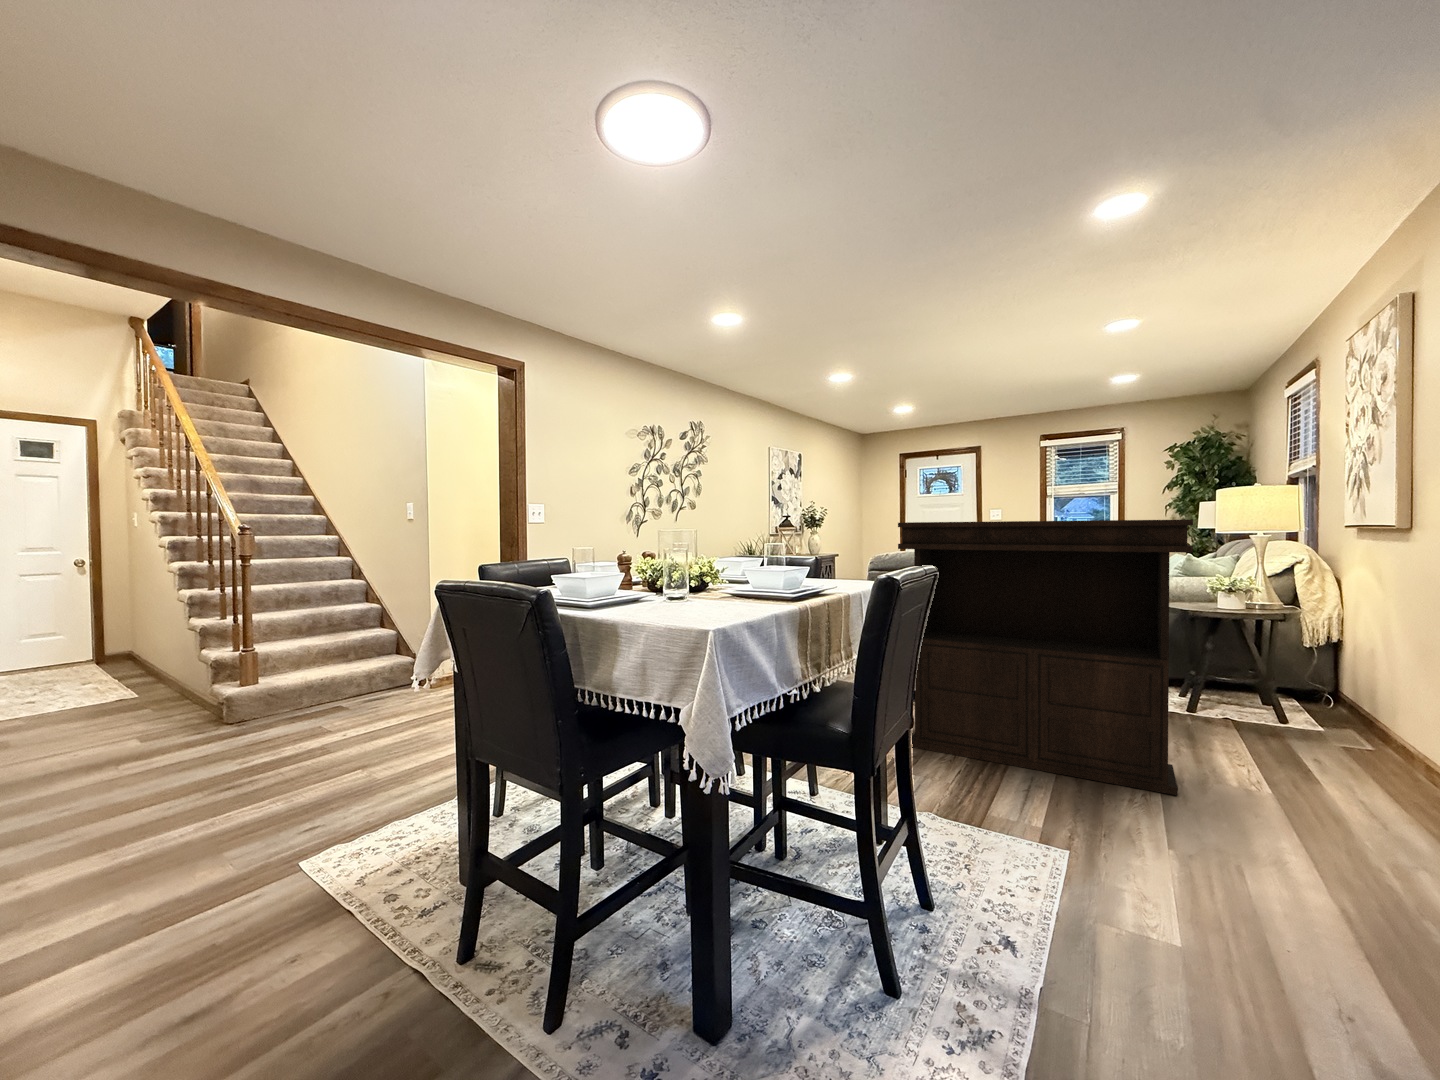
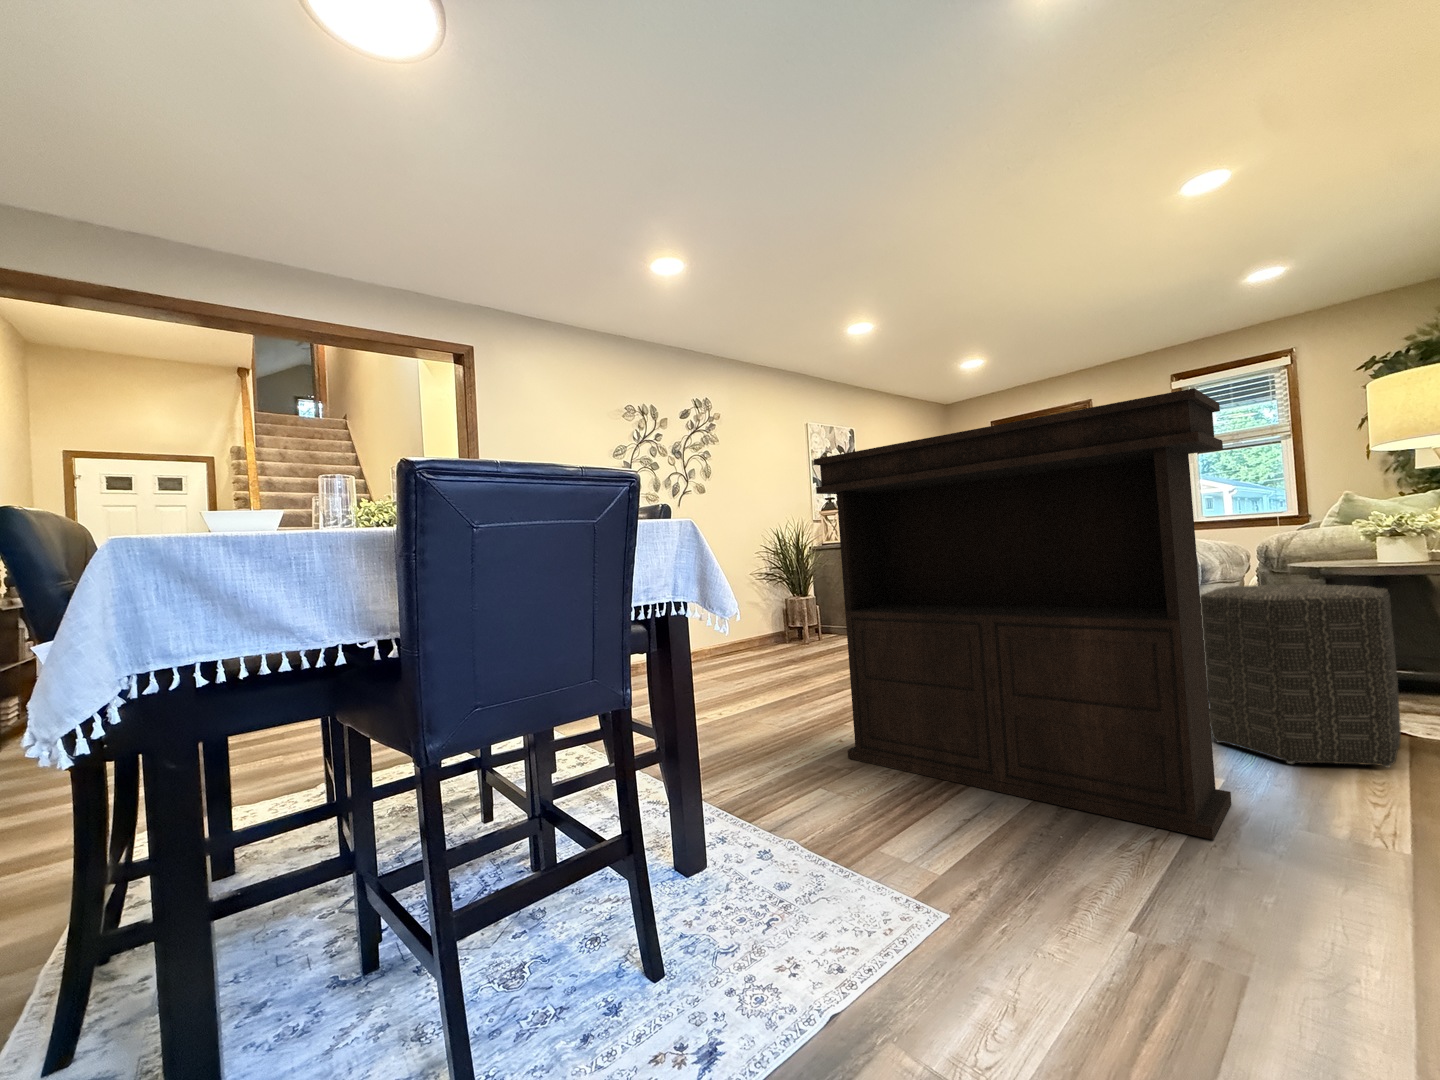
ottoman: none [1132,625,1247,746] -> present [1200,584,1401,768]

